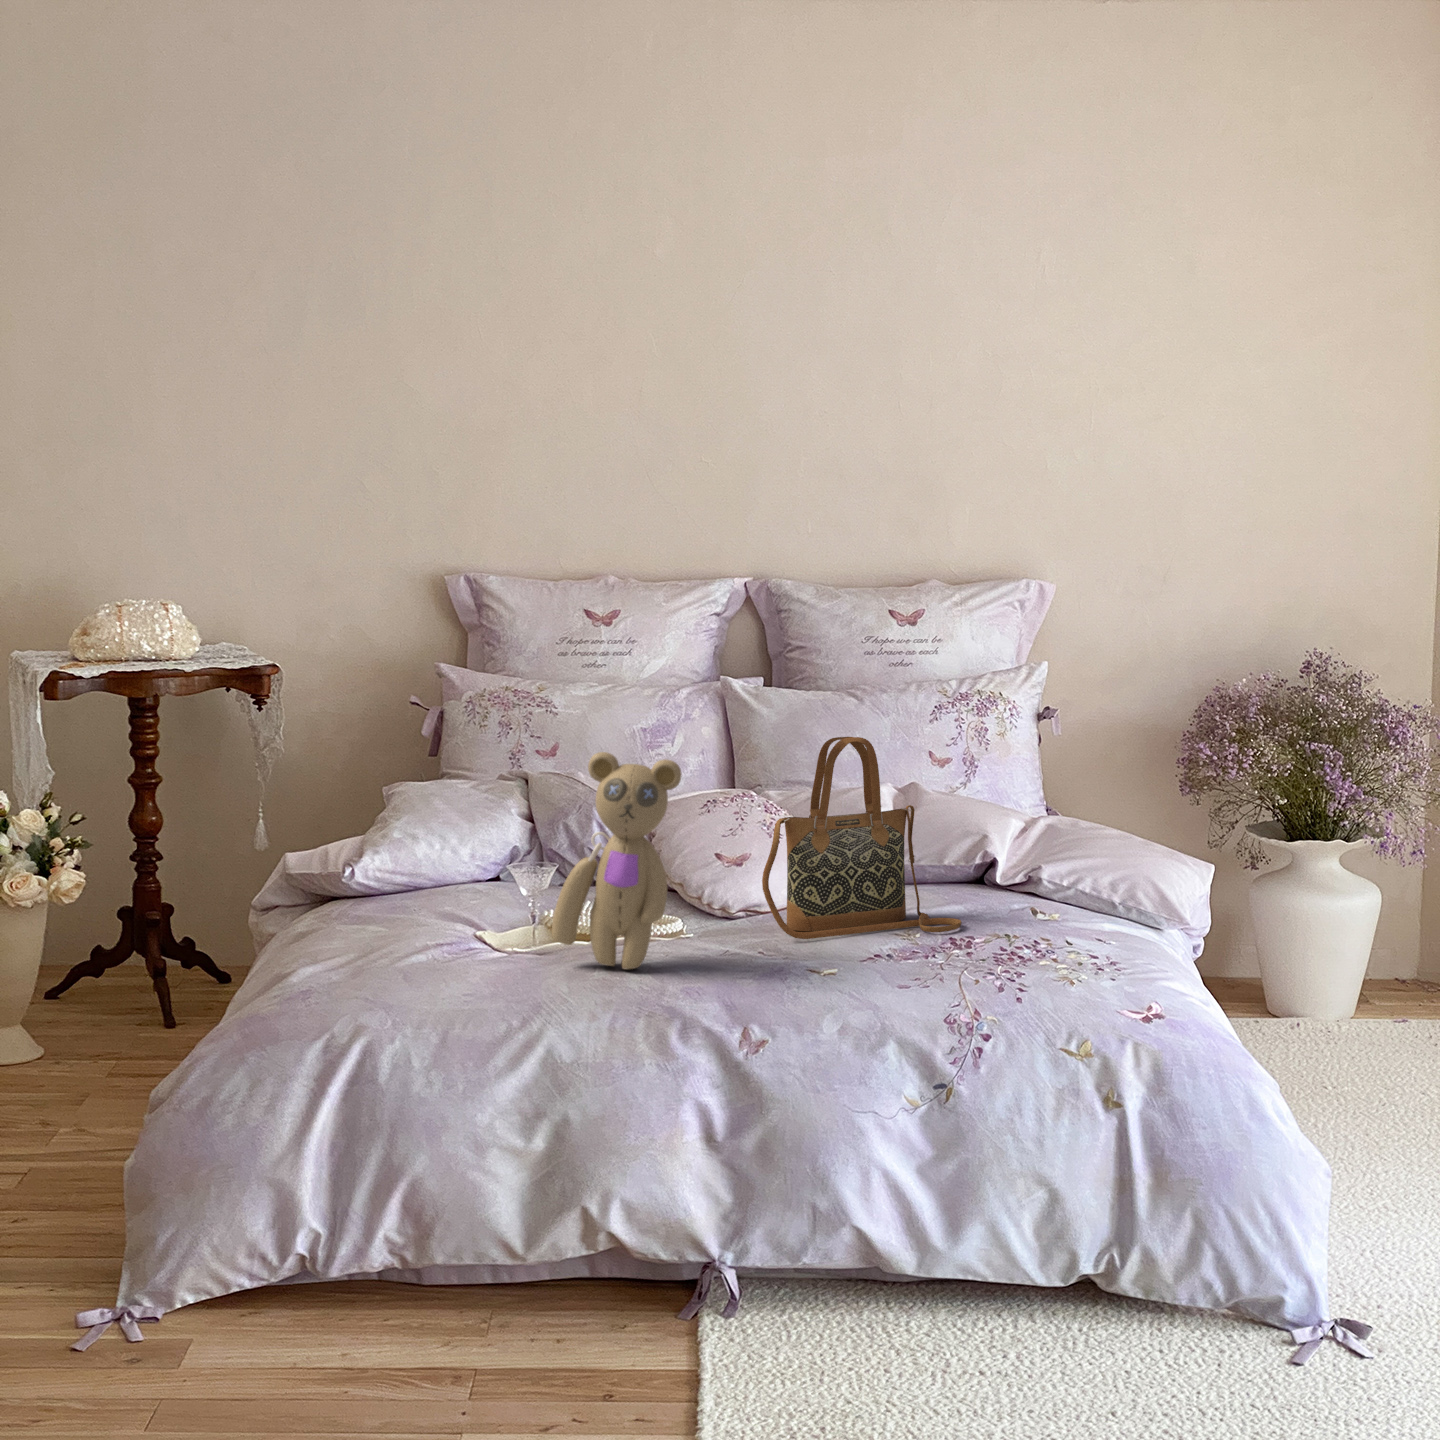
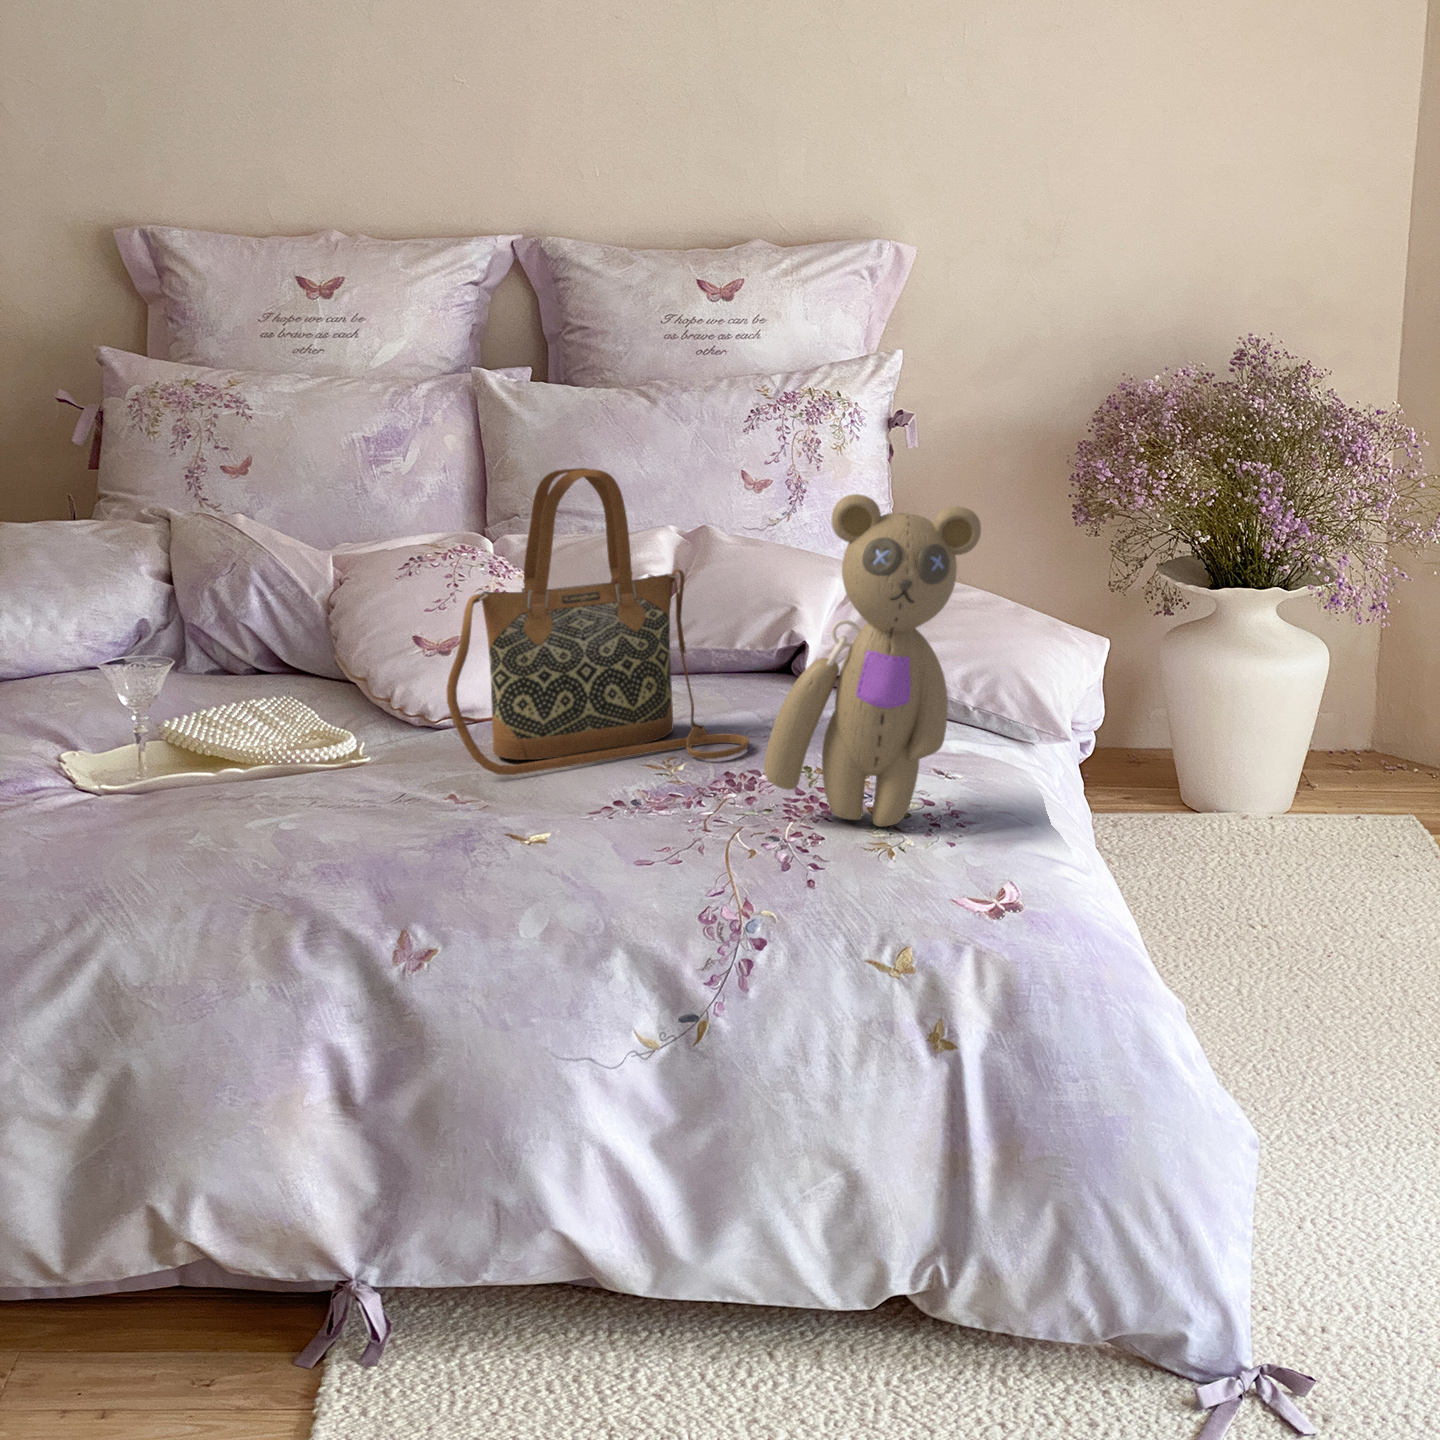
teddy bear: present [552,752,682,969] -> present [764,494,981,826]

